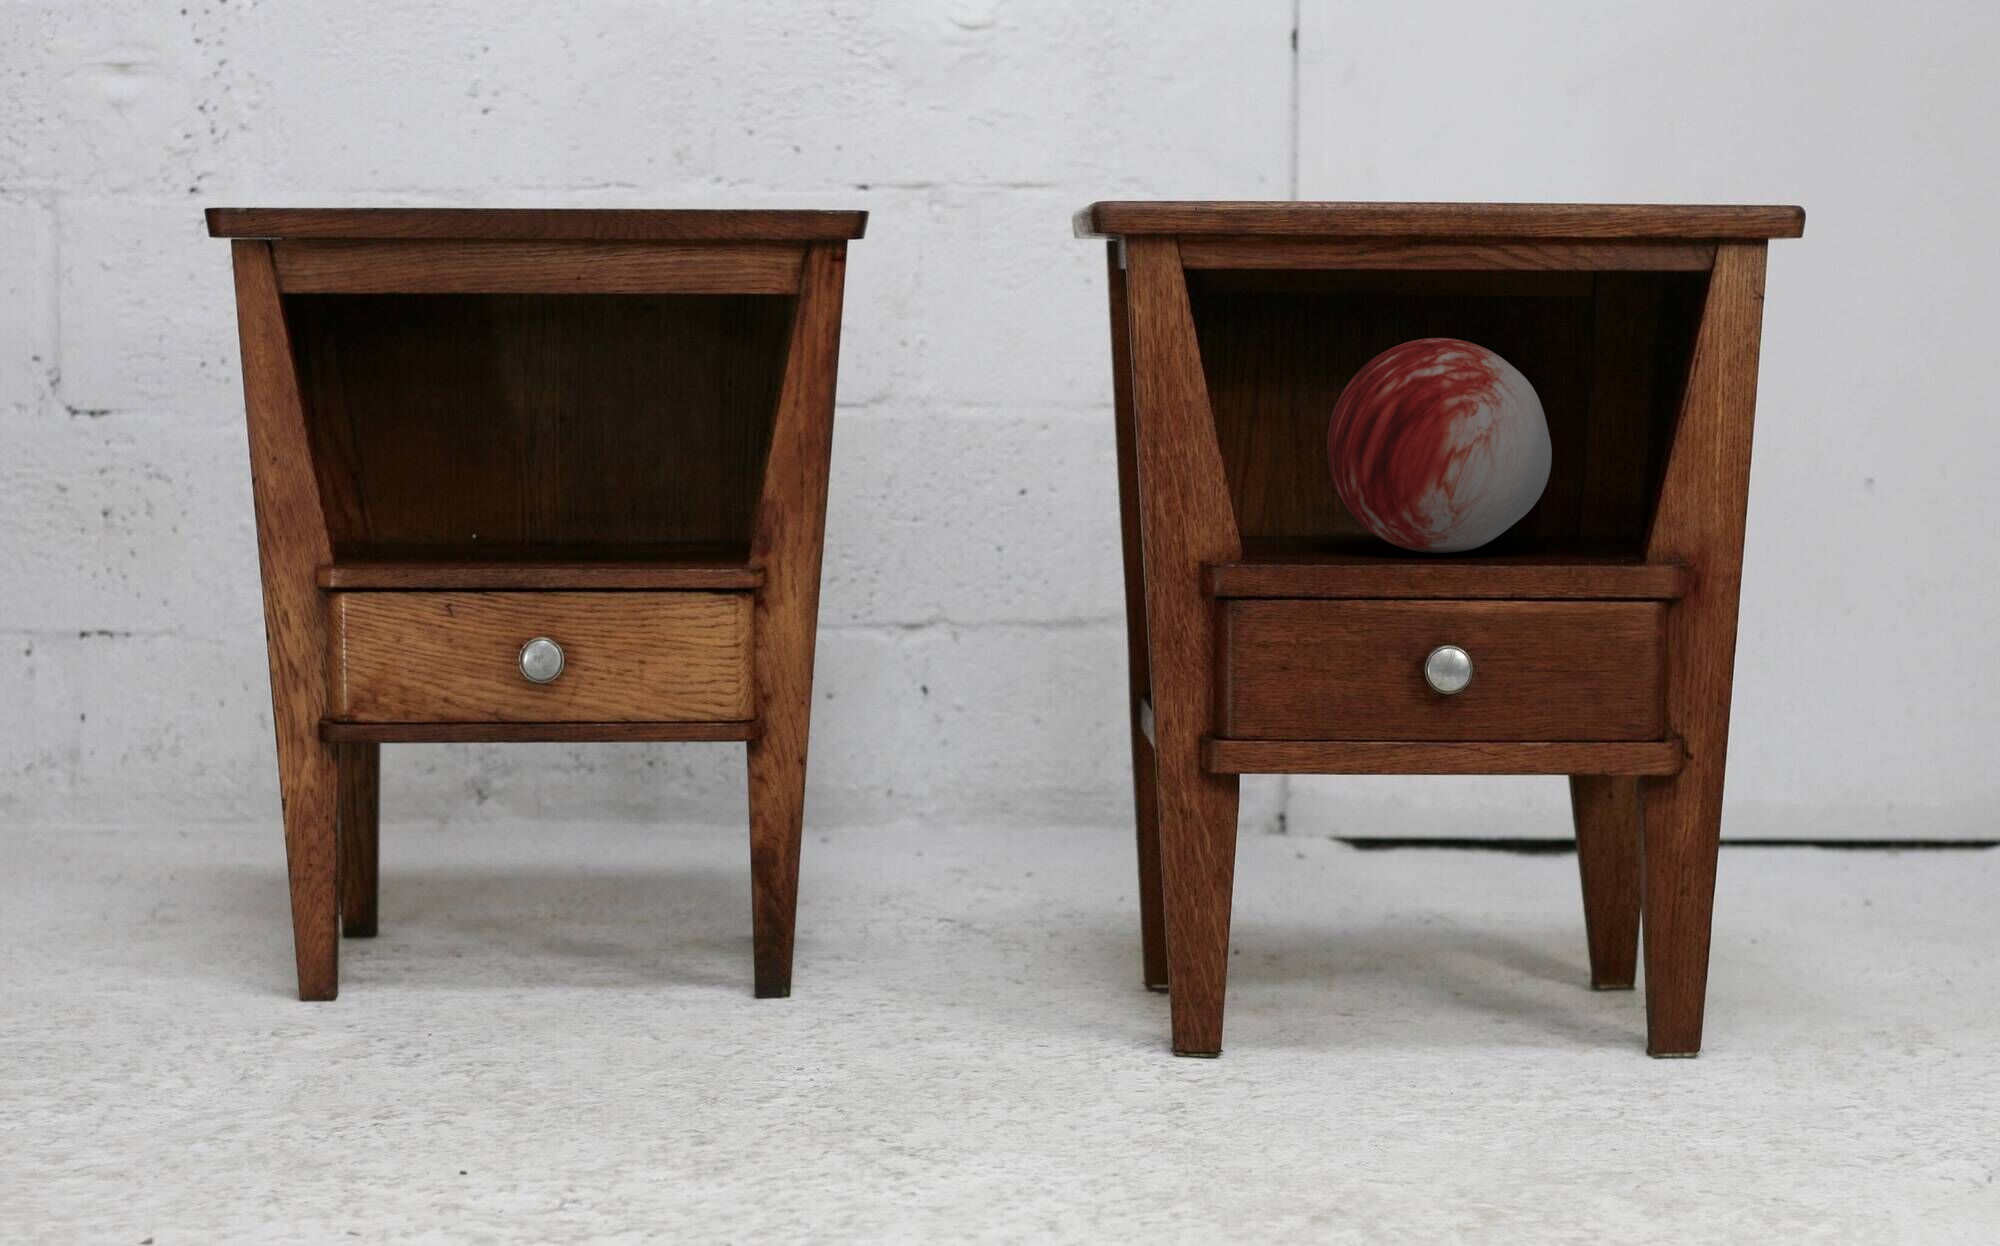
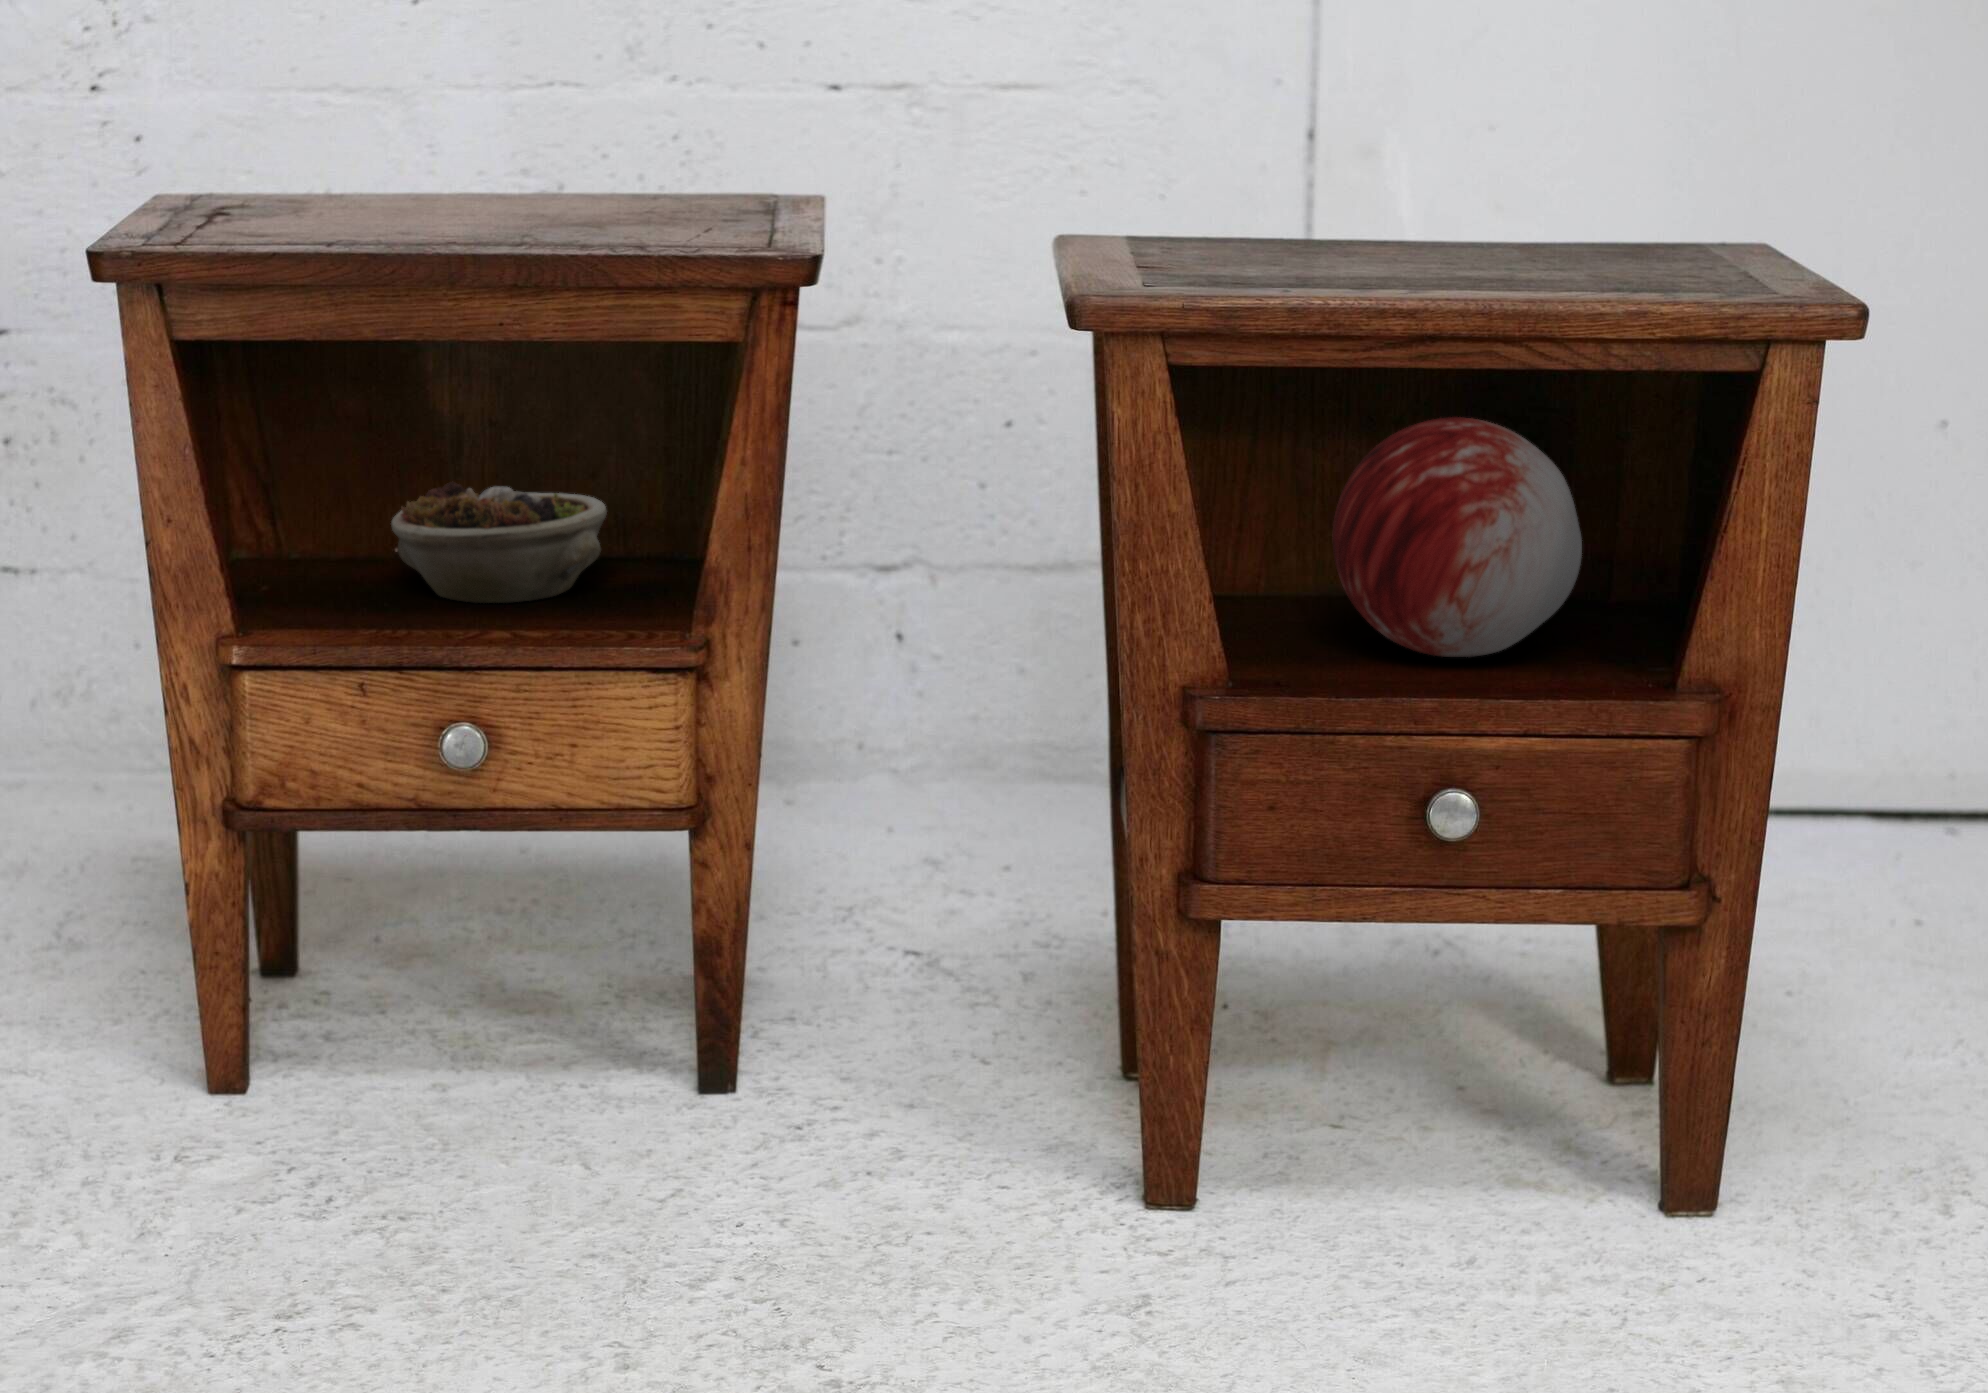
succulent planter: none [475,450,668,552] -> present [391,482,607,603]

